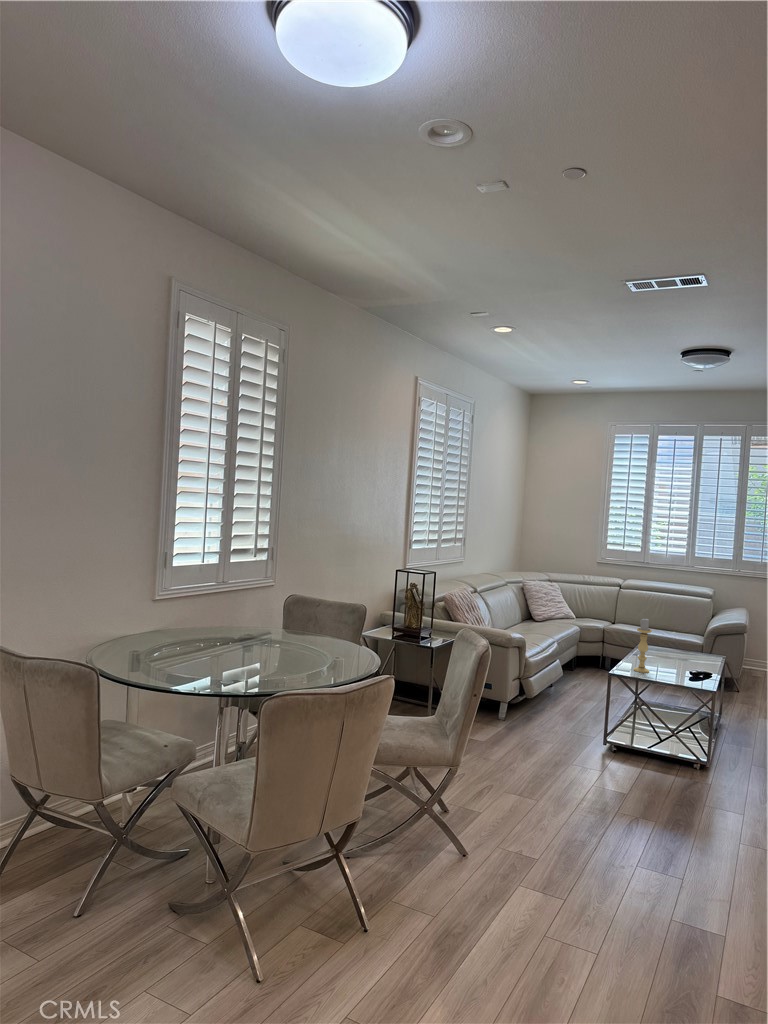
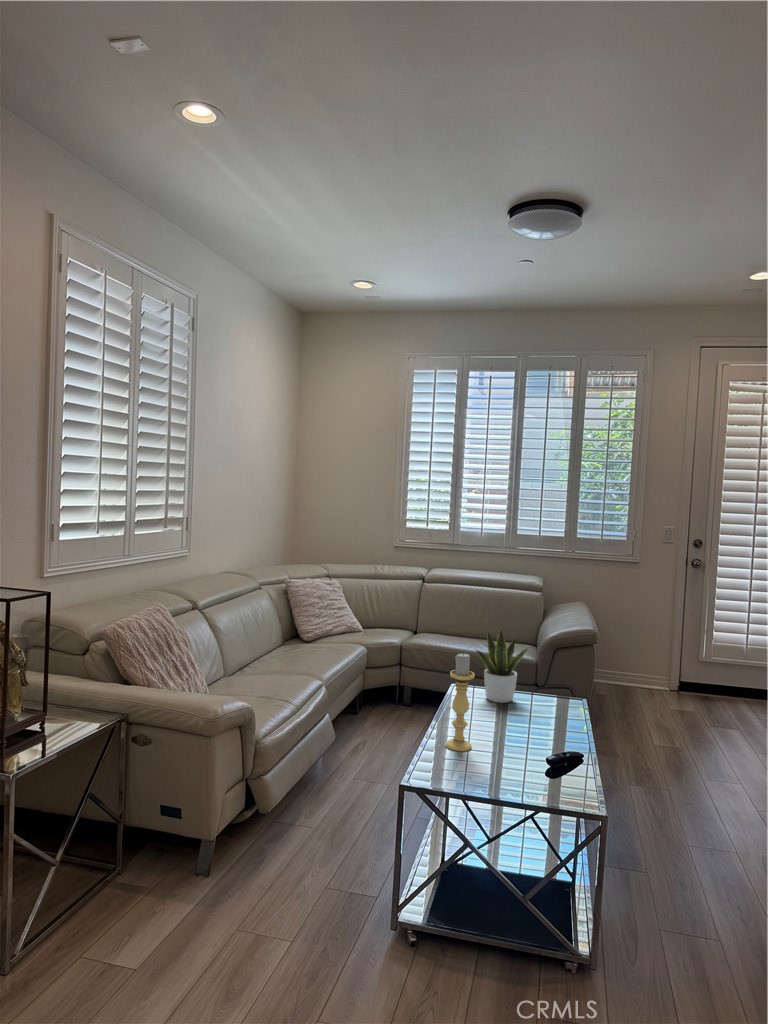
potted plant: none [655,611,693,660] -> present [477,630,528,703]

